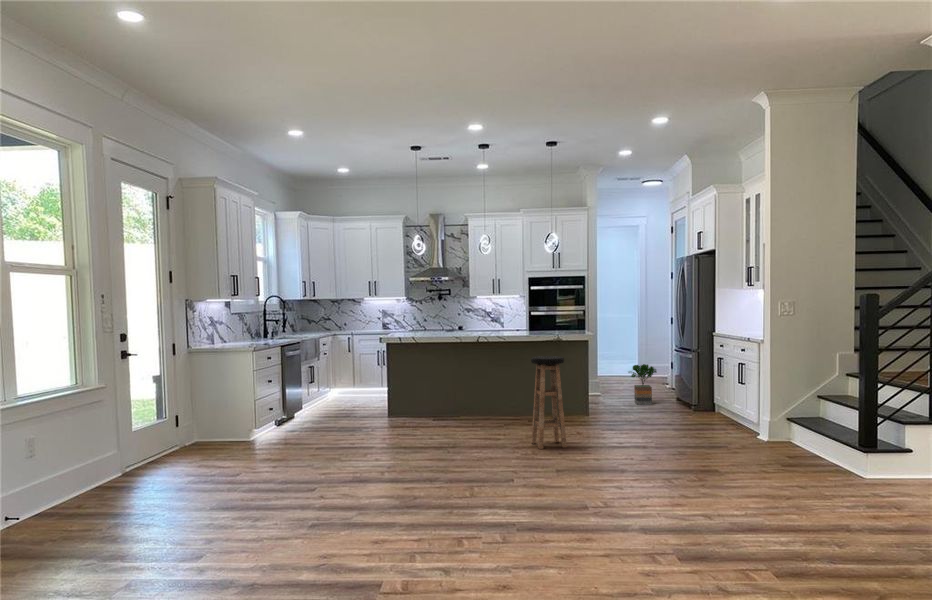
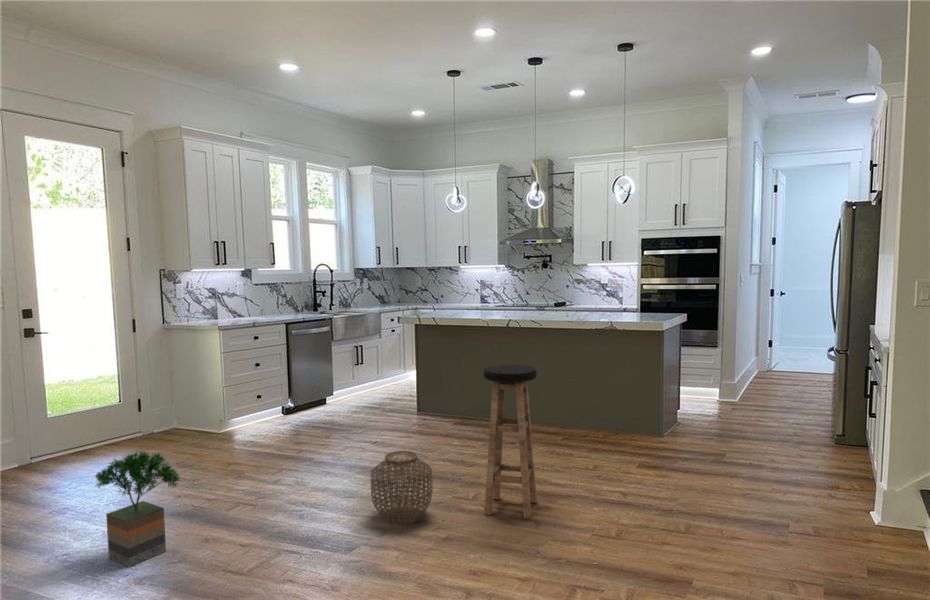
potted tree: present [629,364,657,405] -> present [96,452,180,567]
woven basket: none [476,413,515,459] -> present [371,451,432,524]

